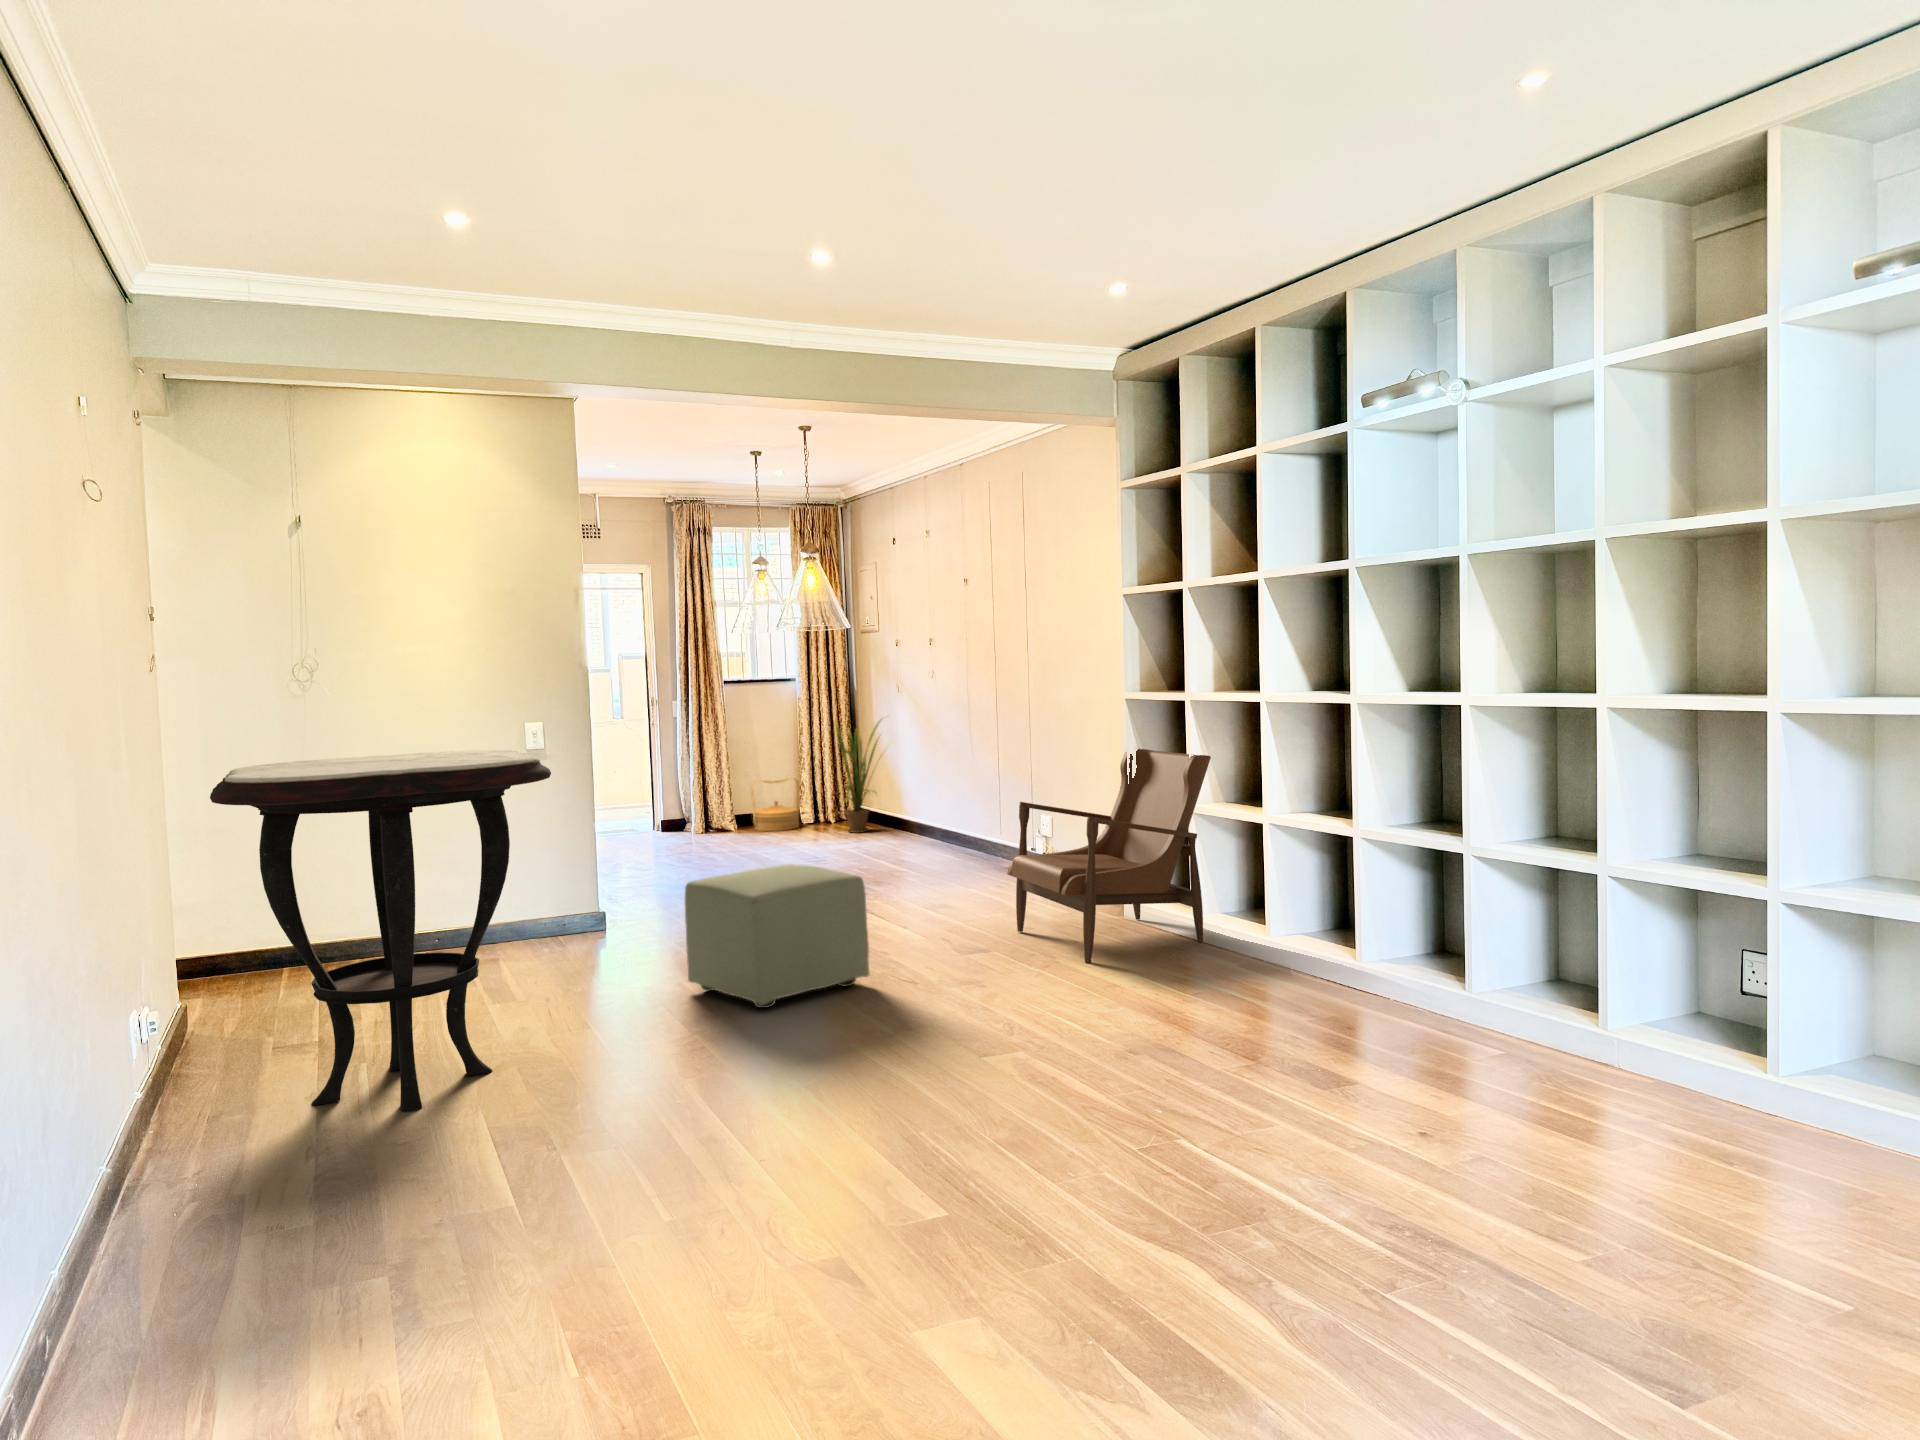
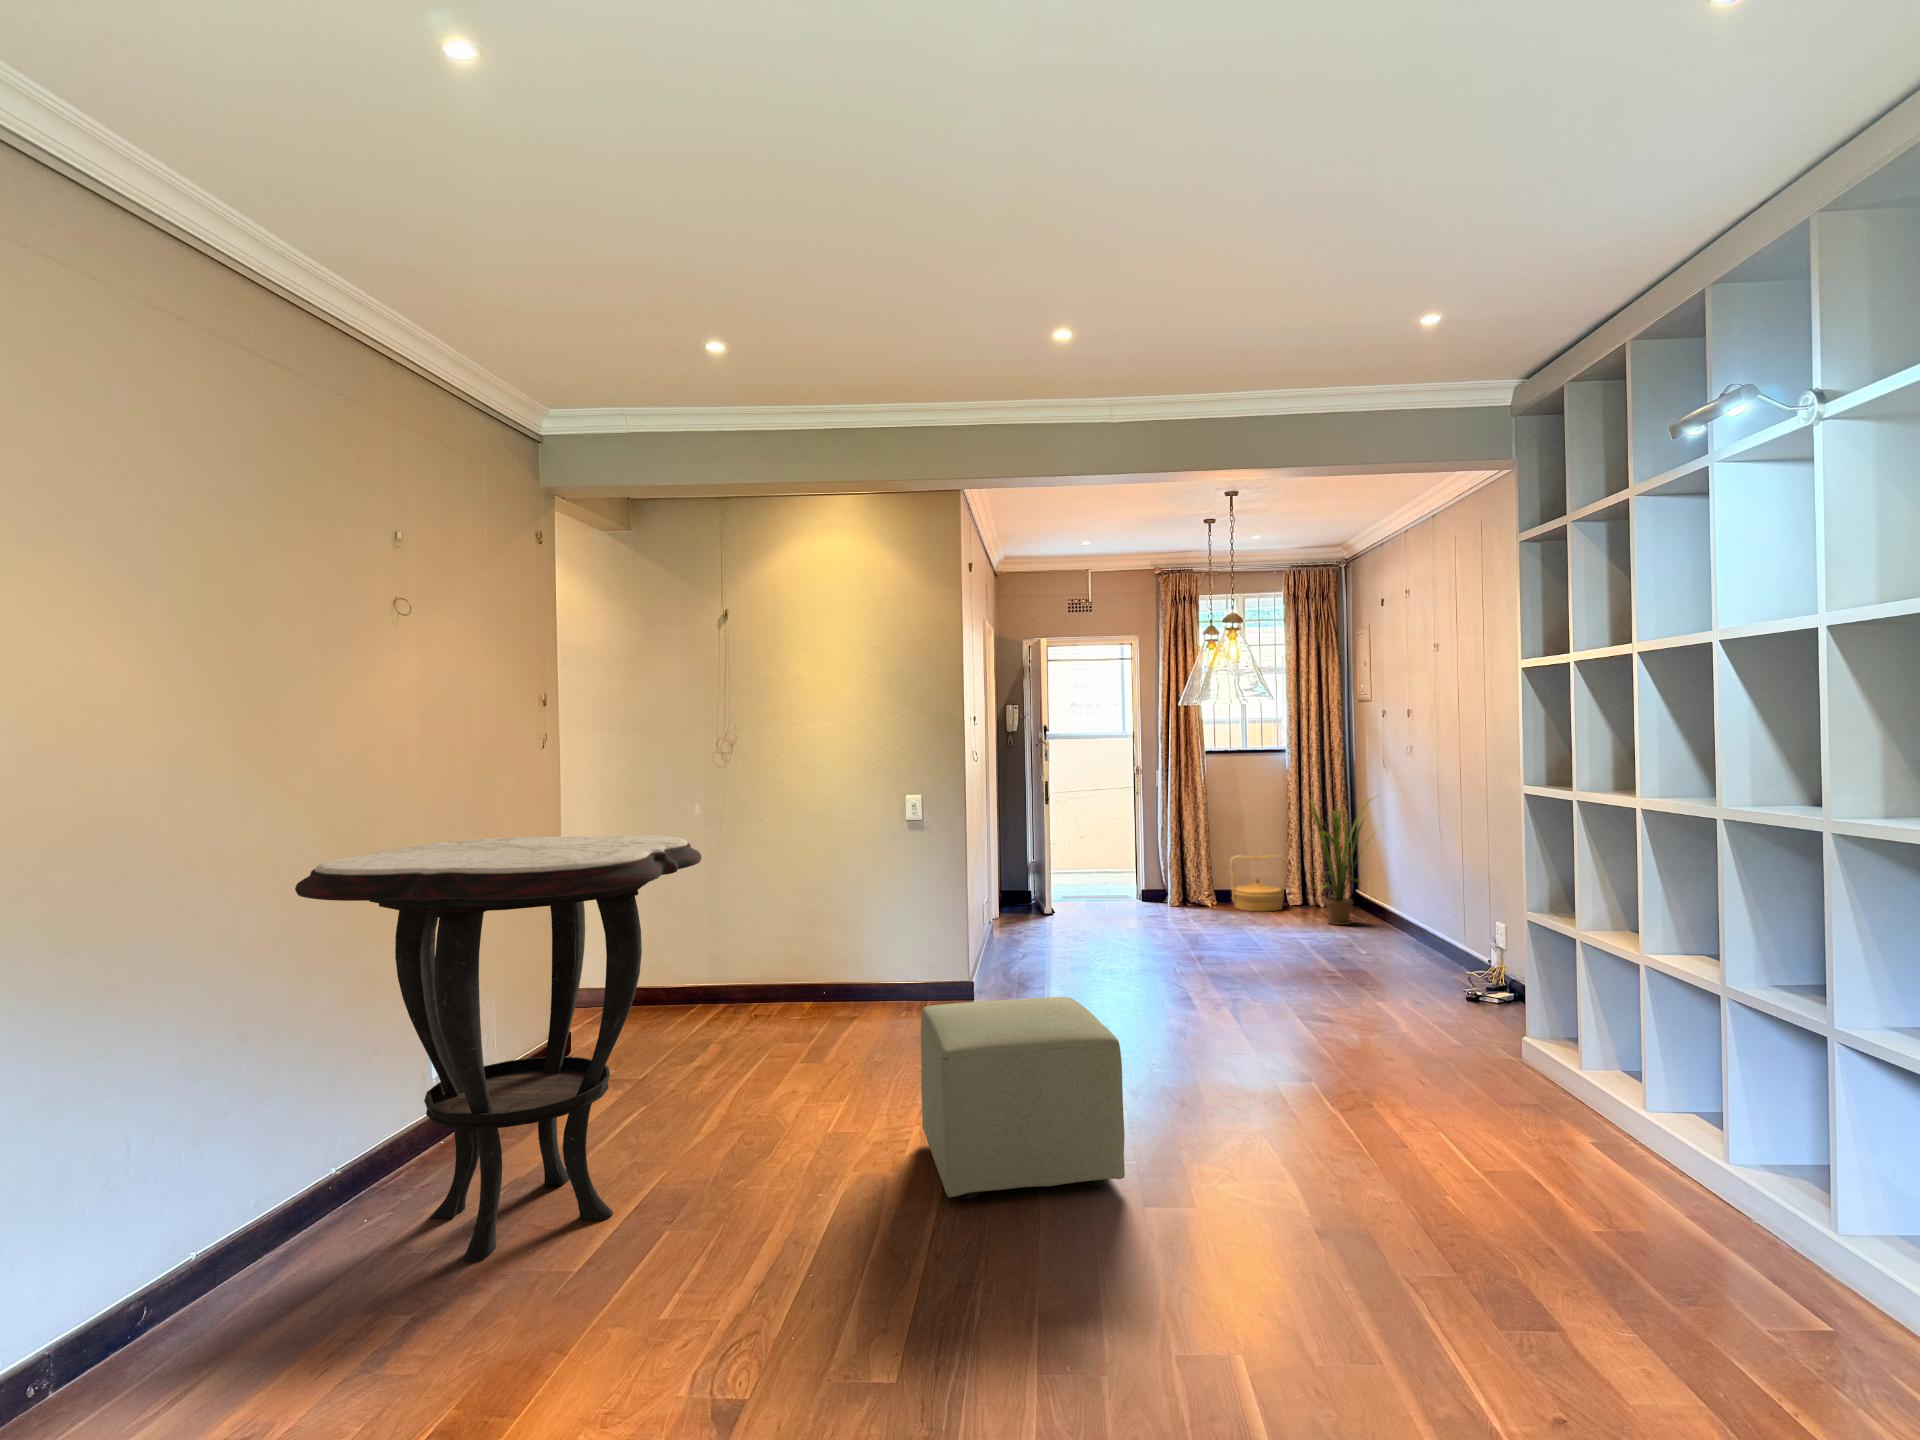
armchair: present [1007,749,1211,963] -> none [1390,885,1749,1243]

